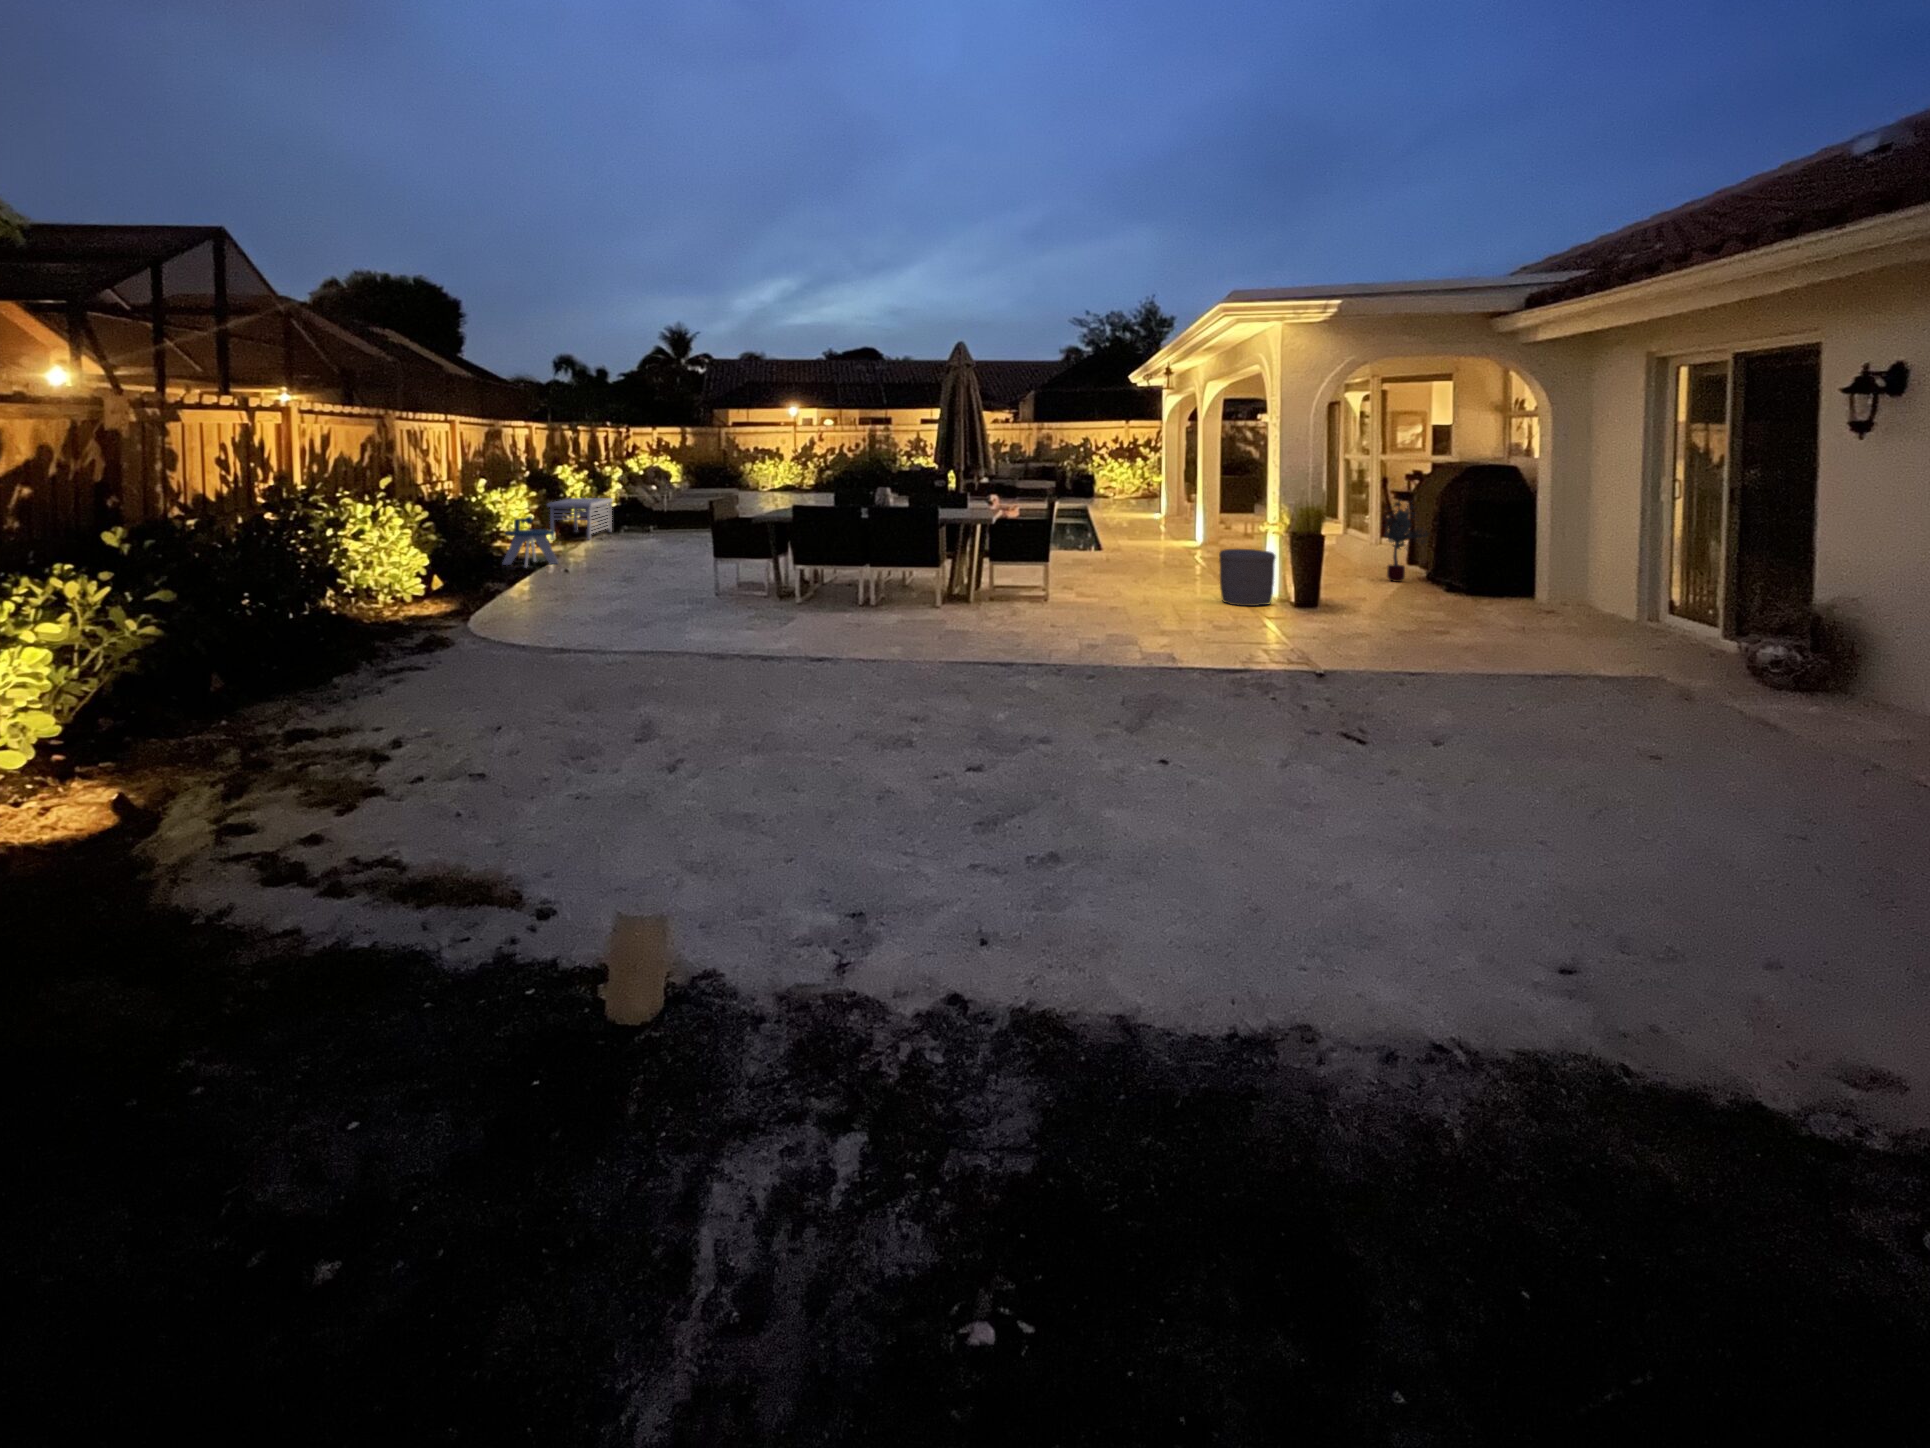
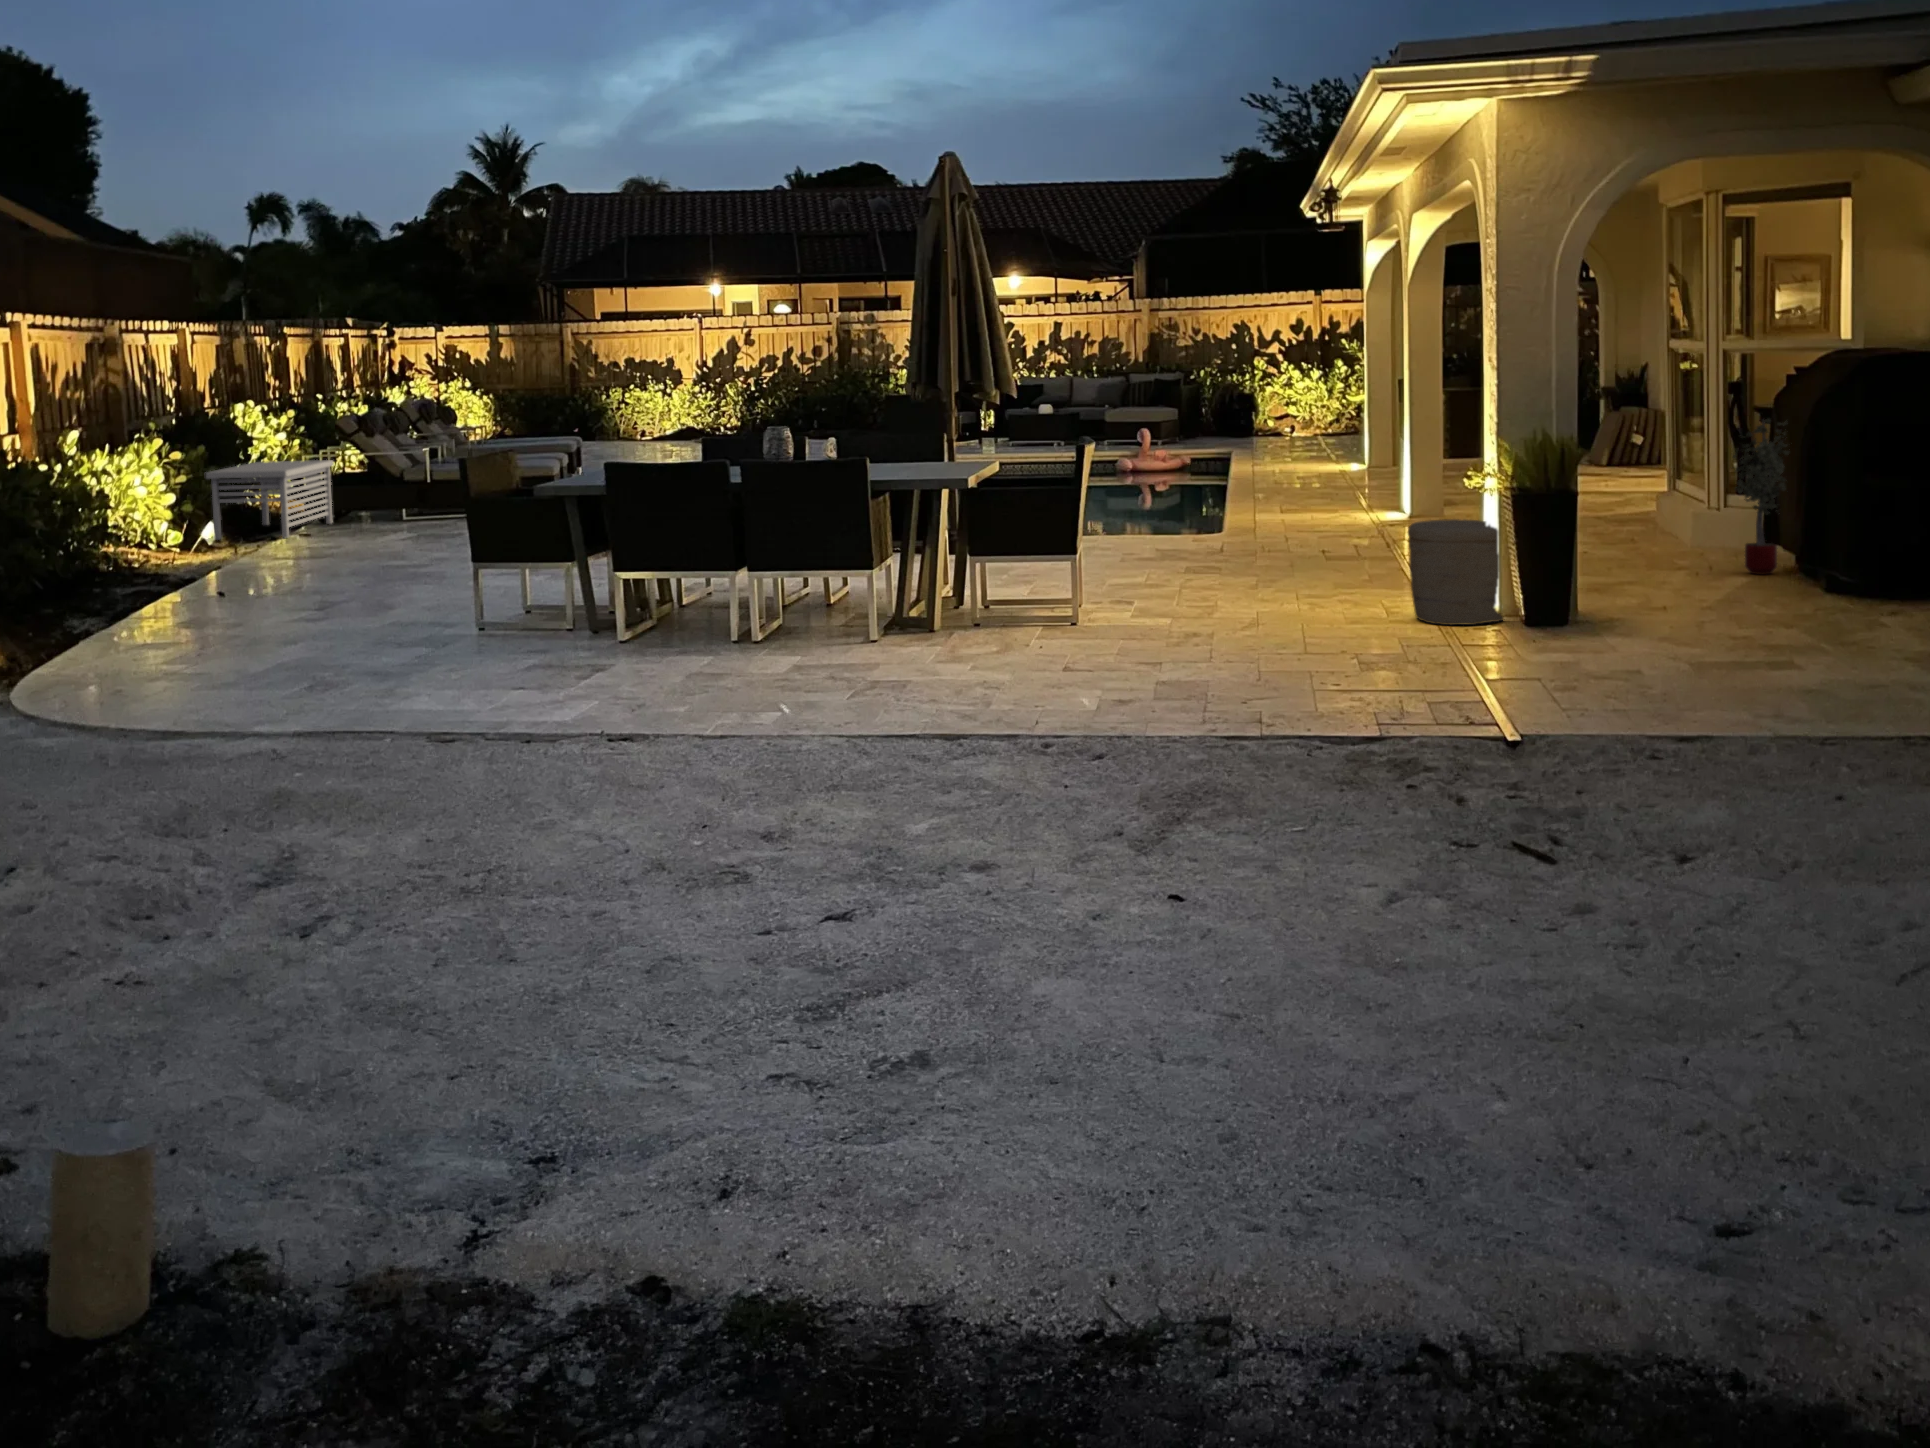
side table: present [503,516,558,567] -> none [109,496,215,592]

